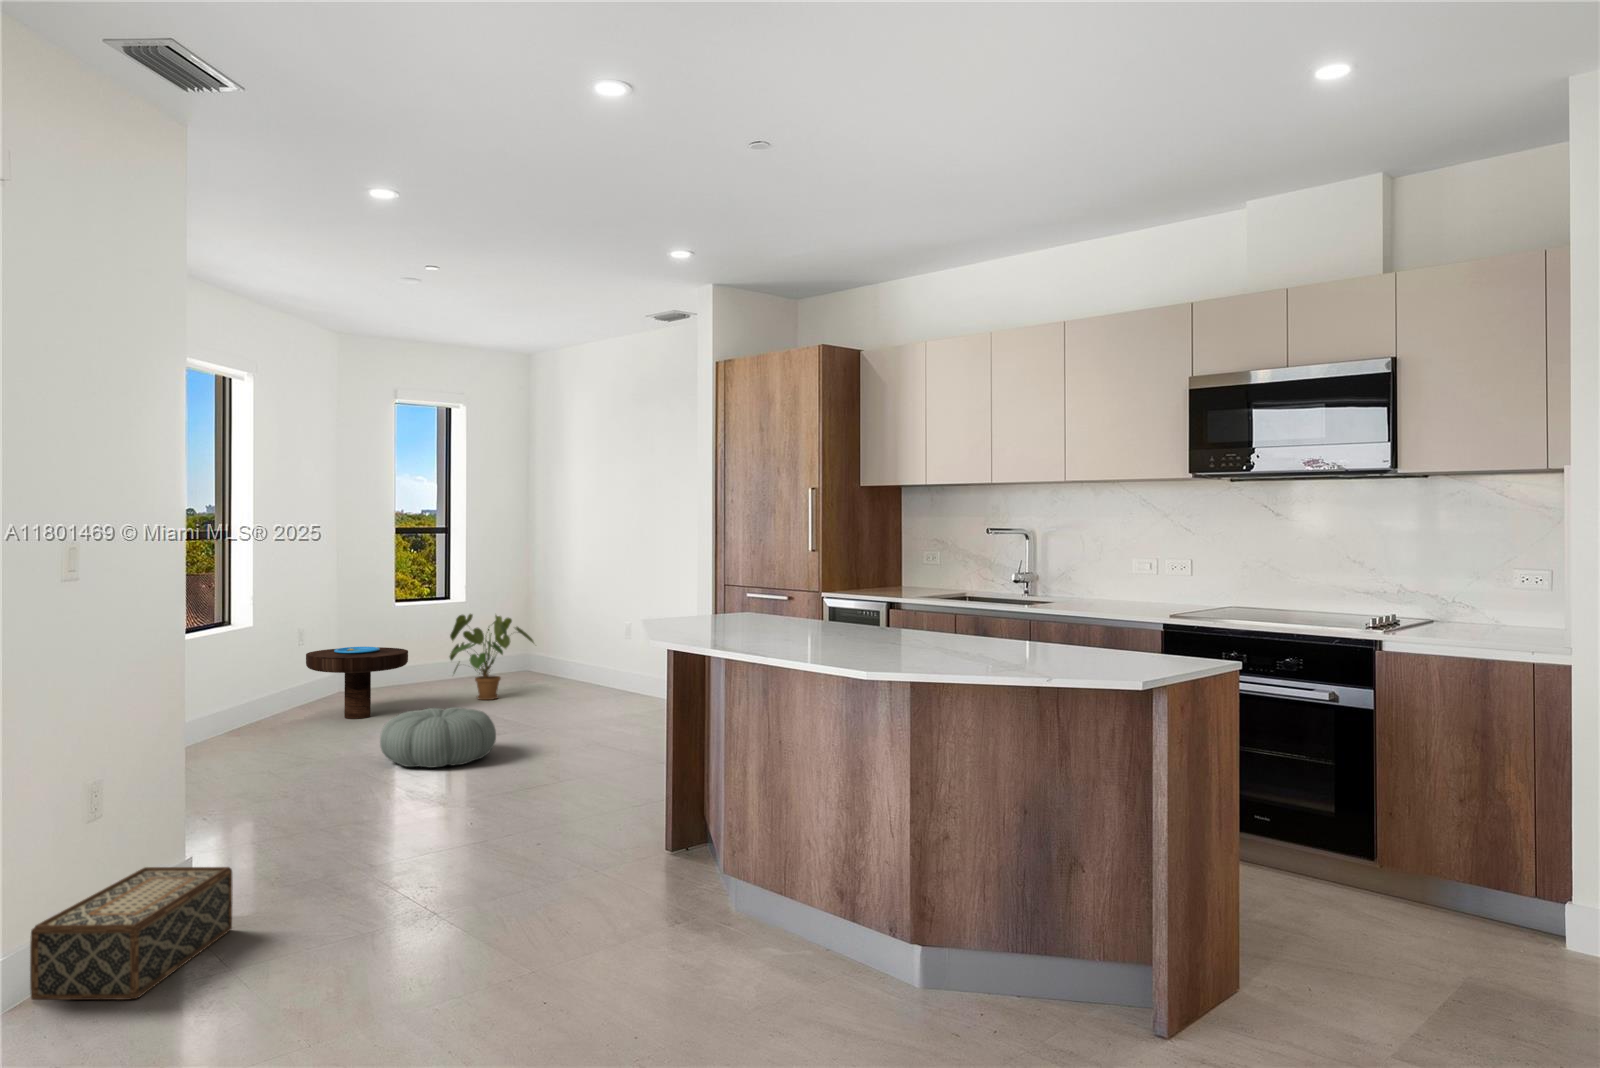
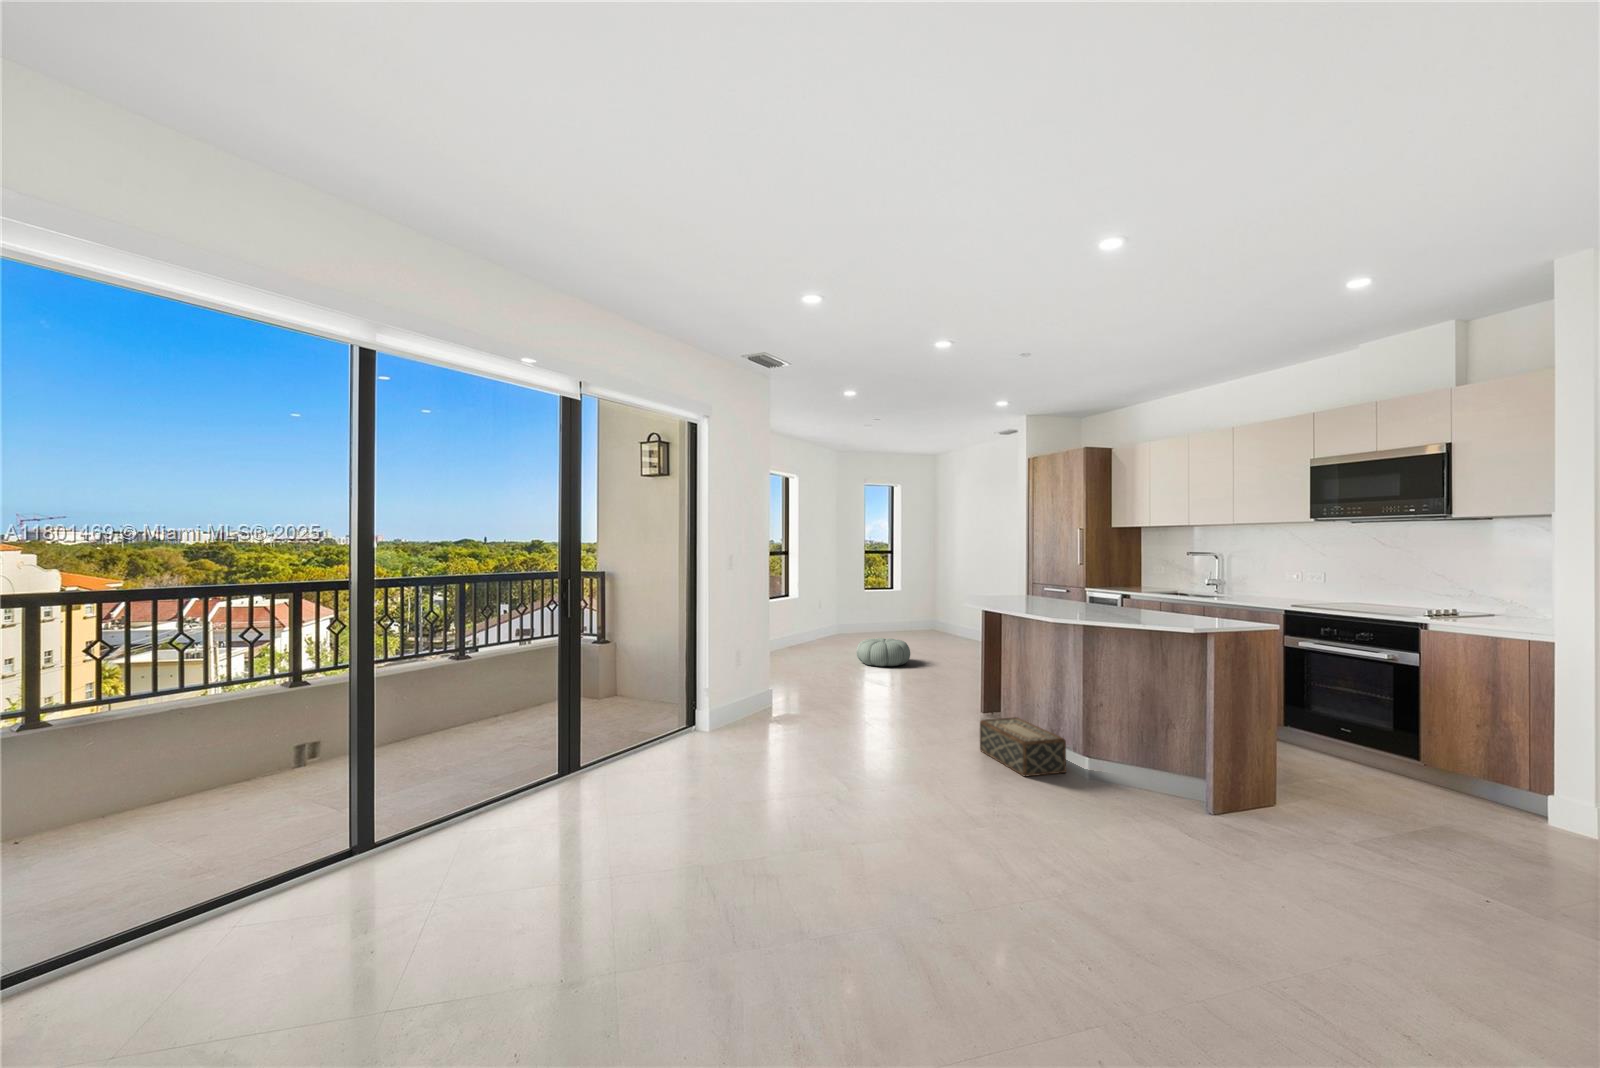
house plant: present [449,614,534,700] -> none [891,593,937,639]
side table: present [306,647,408,719] -> none [825,608,871,643]
woven basket: present [30,867,232,1000] -> present [980,717,1066,776]

